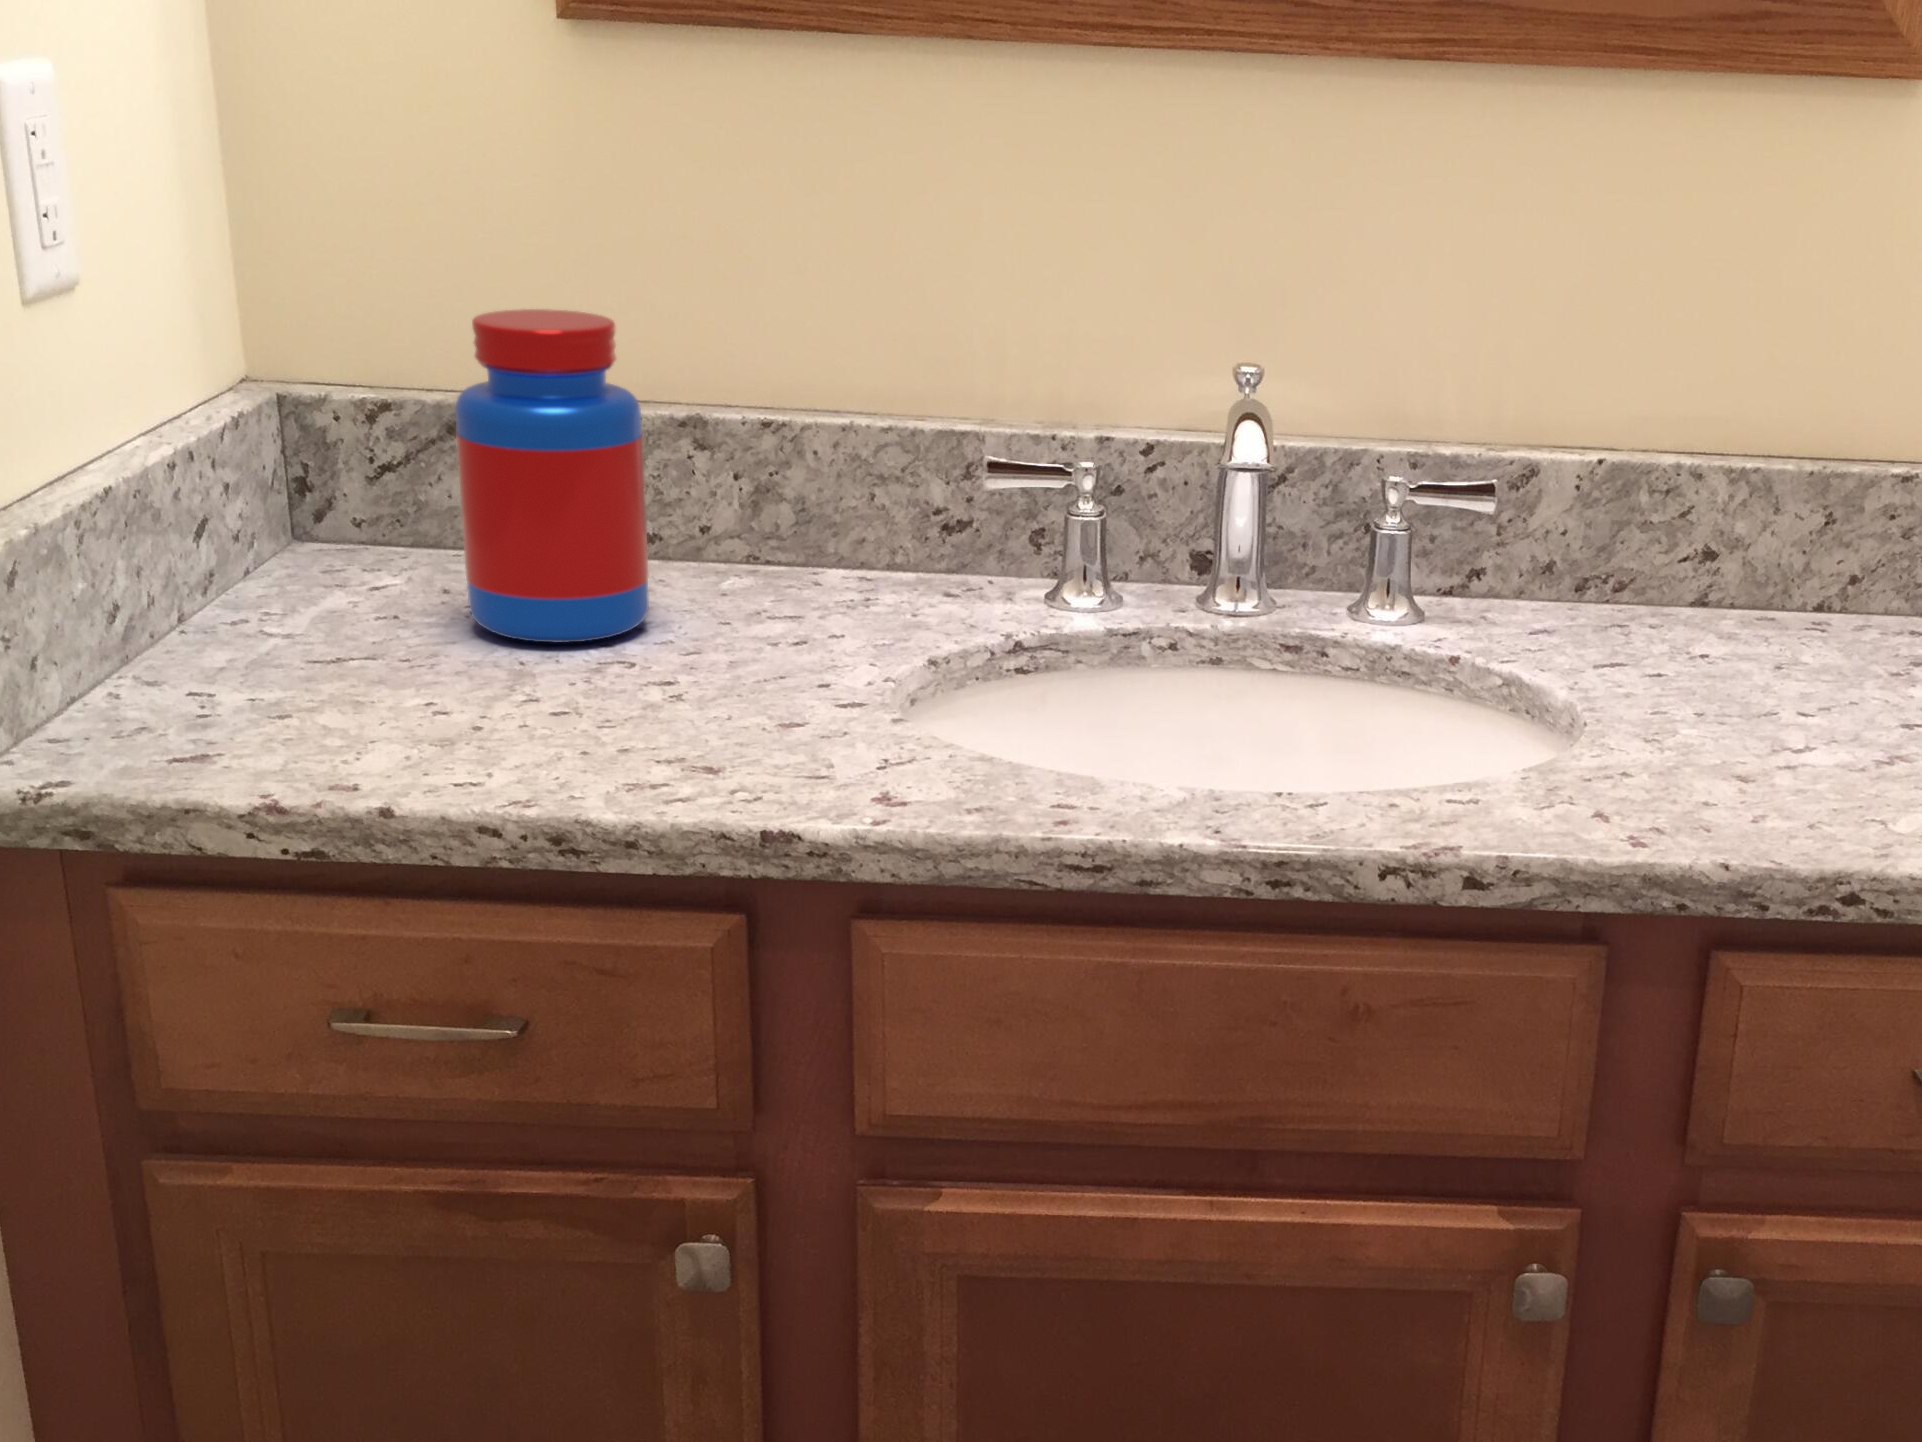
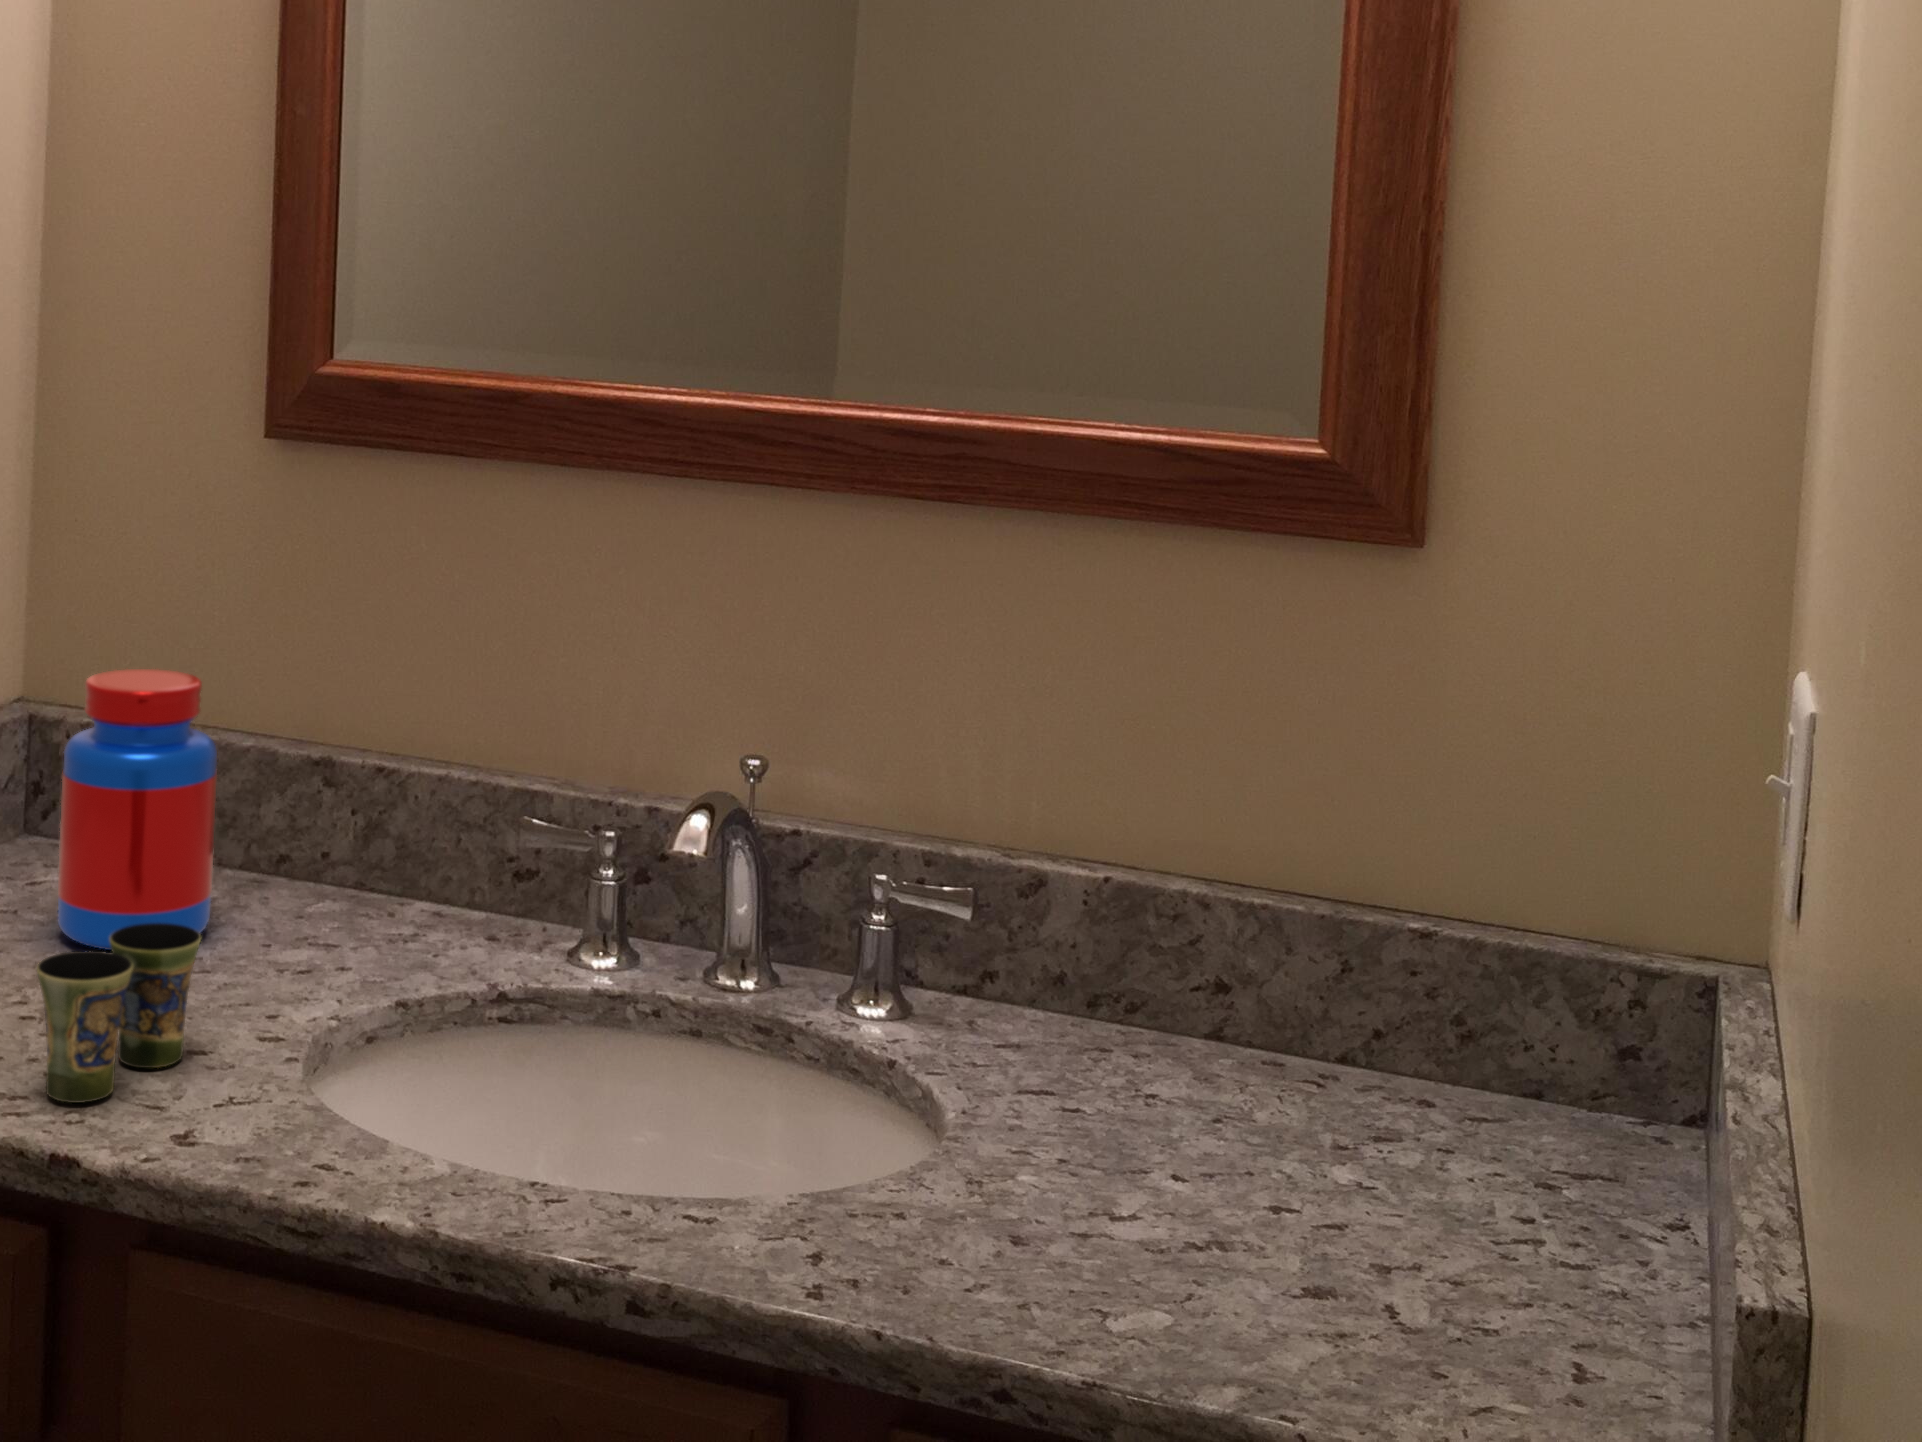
cup: none [661,584,798,780] -> present [37,923,201,1103]

